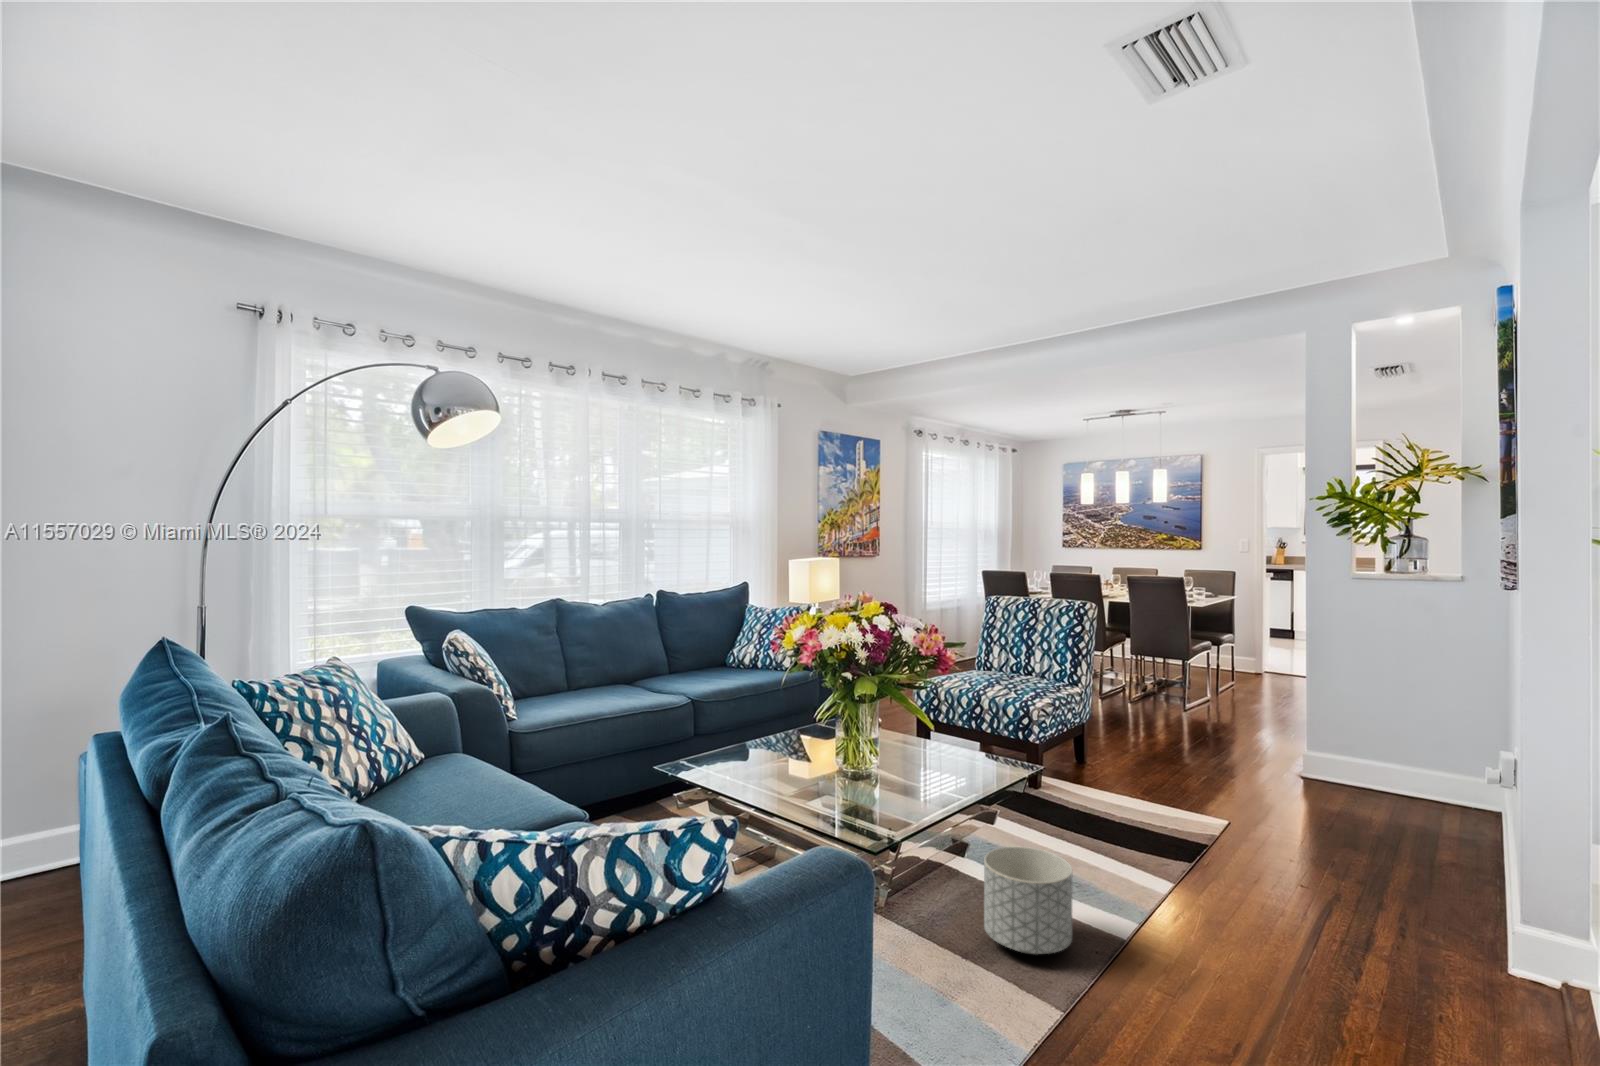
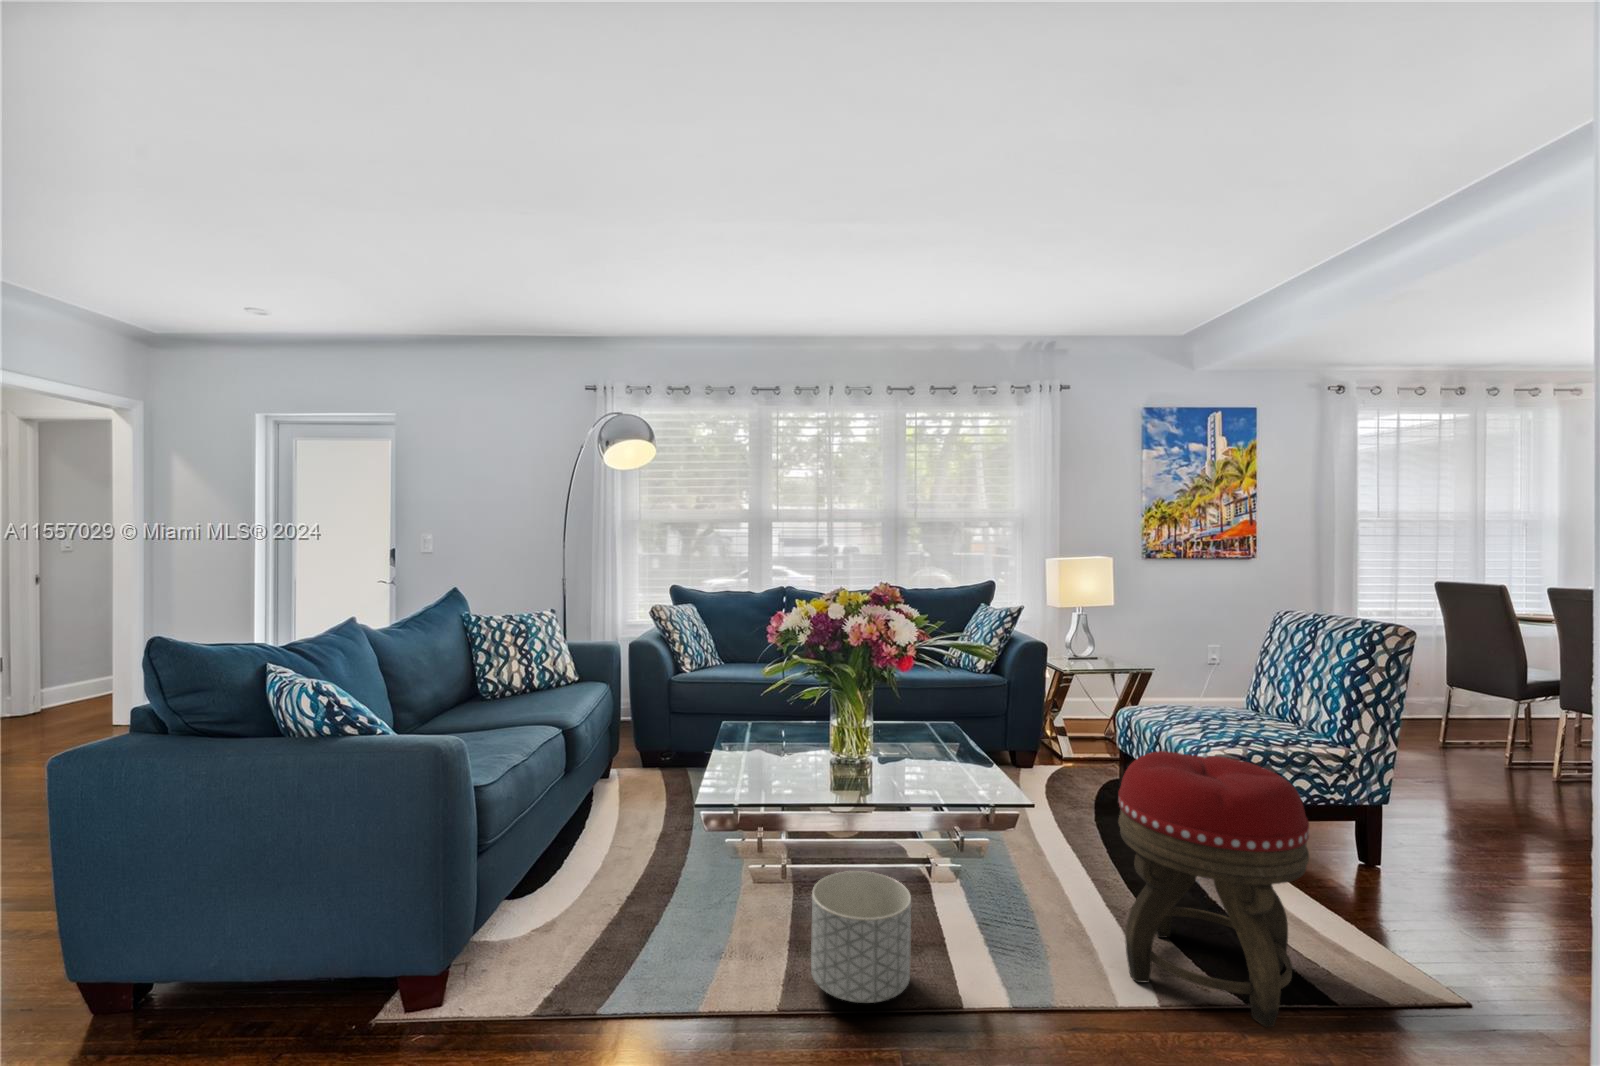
footstool: none [1074,701,1199,867] -> present [1118,751,1309,1027]

